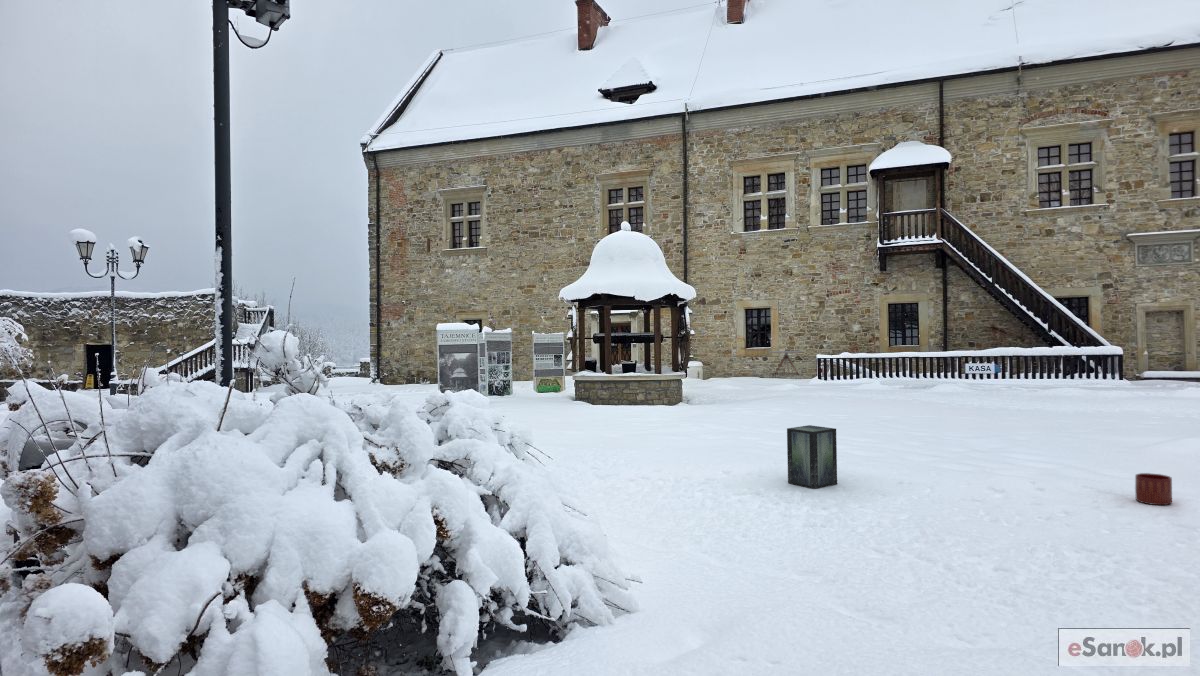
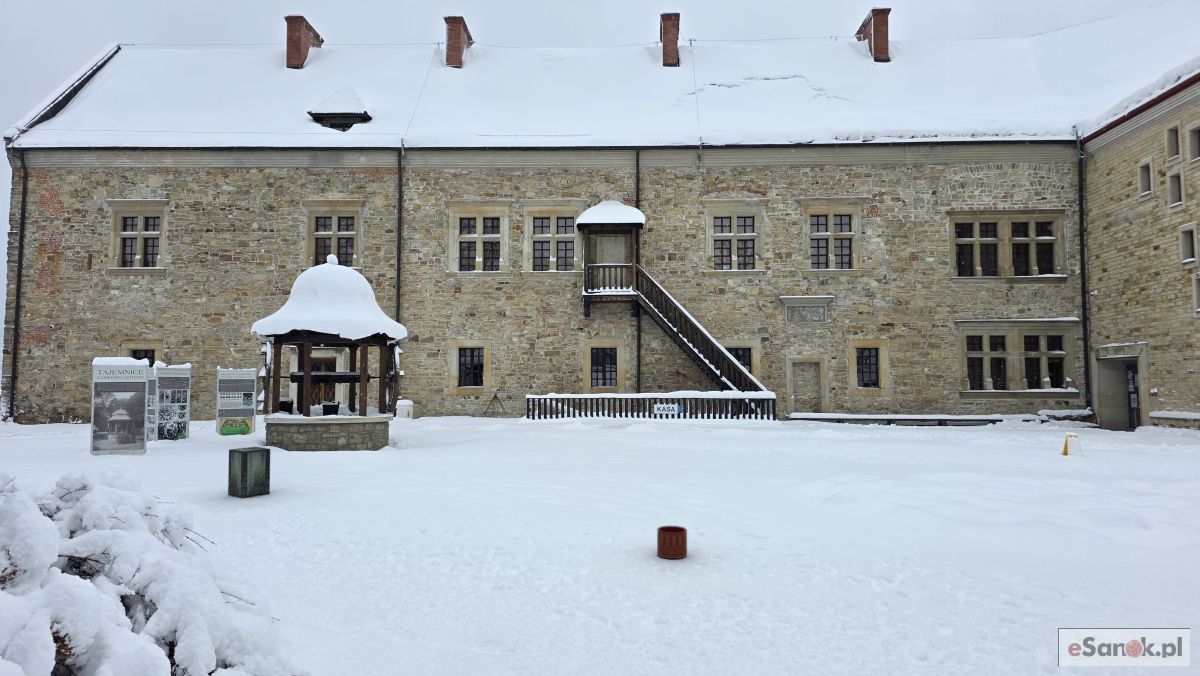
storage box: present [787,425,837,489] -> present [228,447,270,498]
planter: present [1135,473,1172,505] -> present [657,526,687,559]

